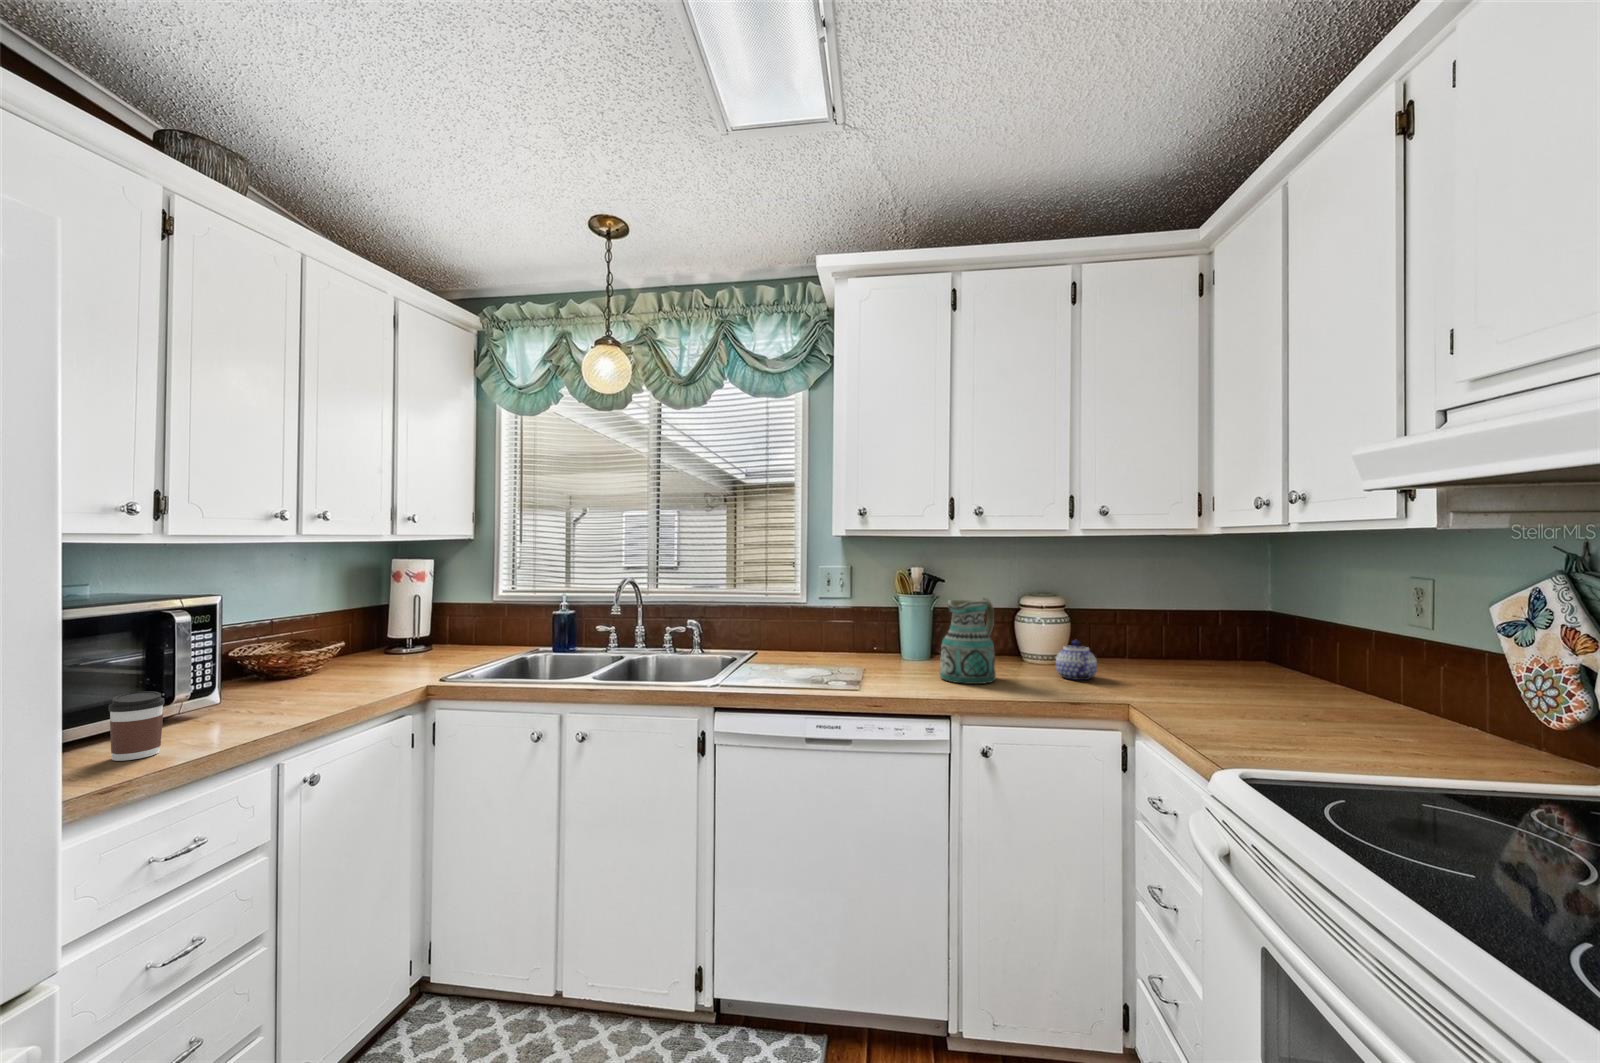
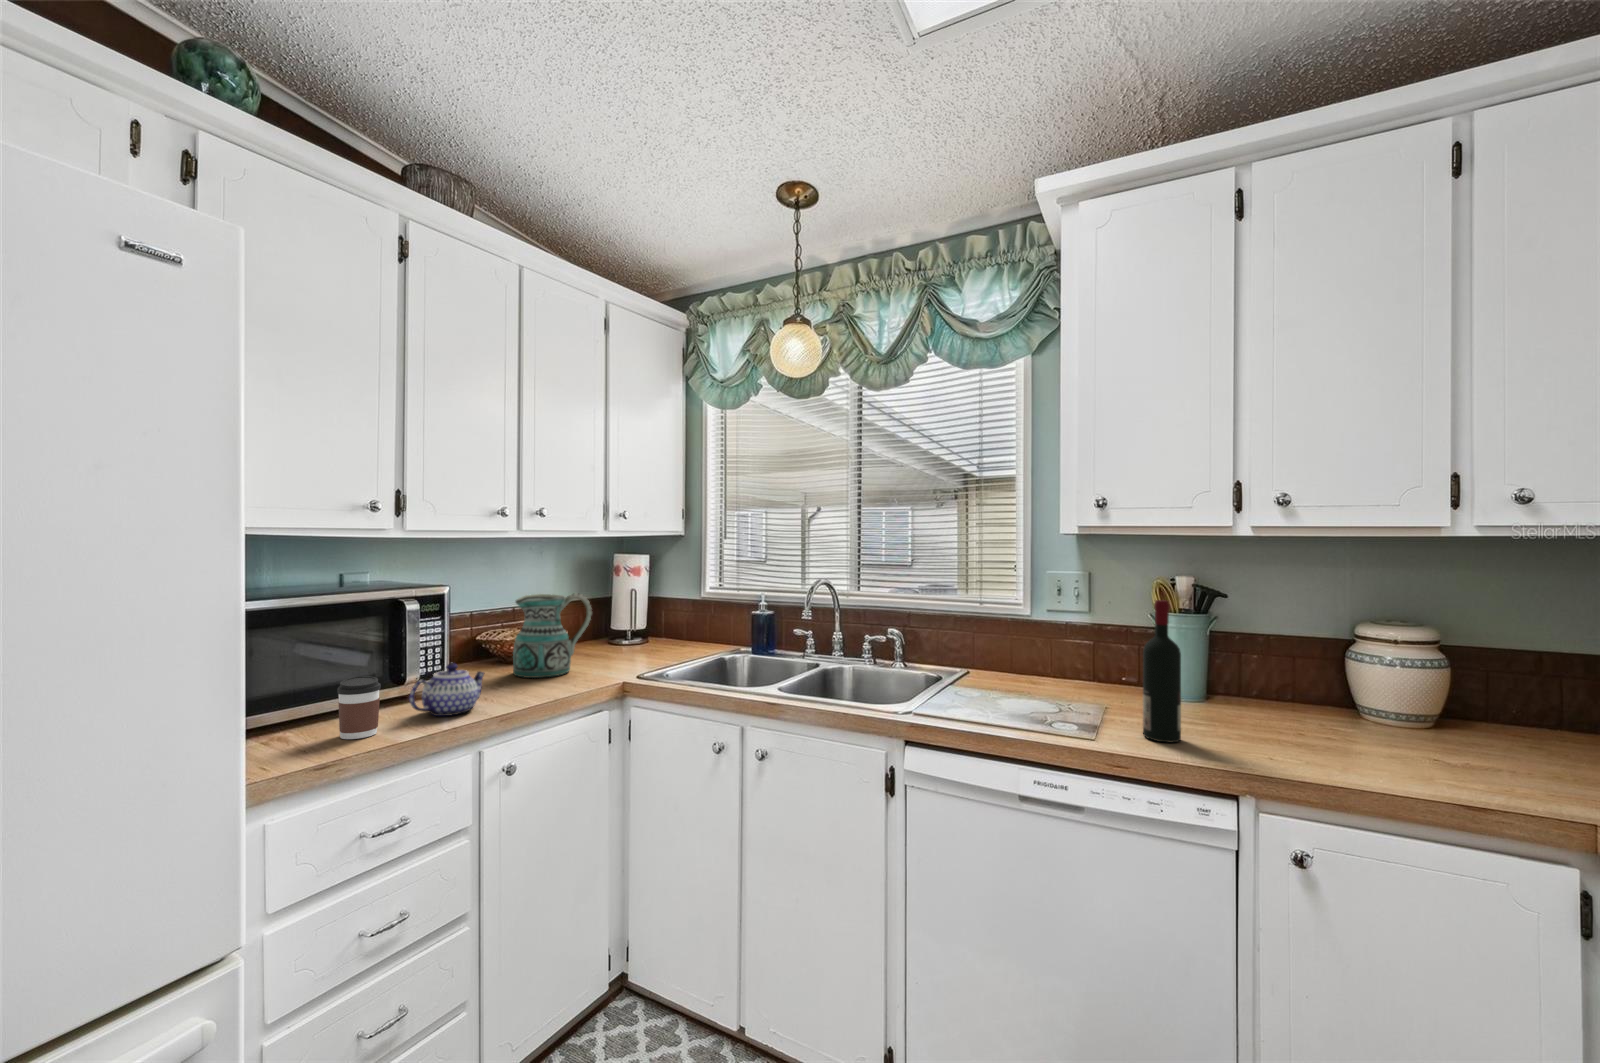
wine bottle: none [893,586,918,690] -> present [1143,600,1181,743]
ceramic pitcher: present [940,598,996,684] -> present [513,593,592,678]
teapot: present [1055,640,1097,680] -> present [409,663,484,716]

